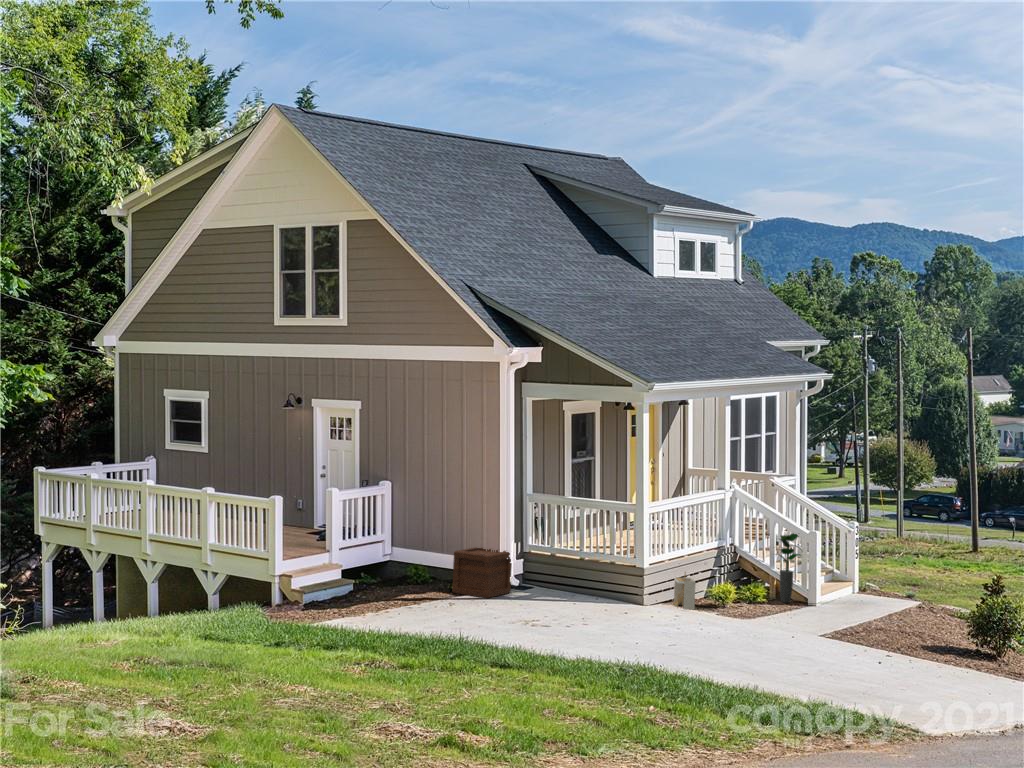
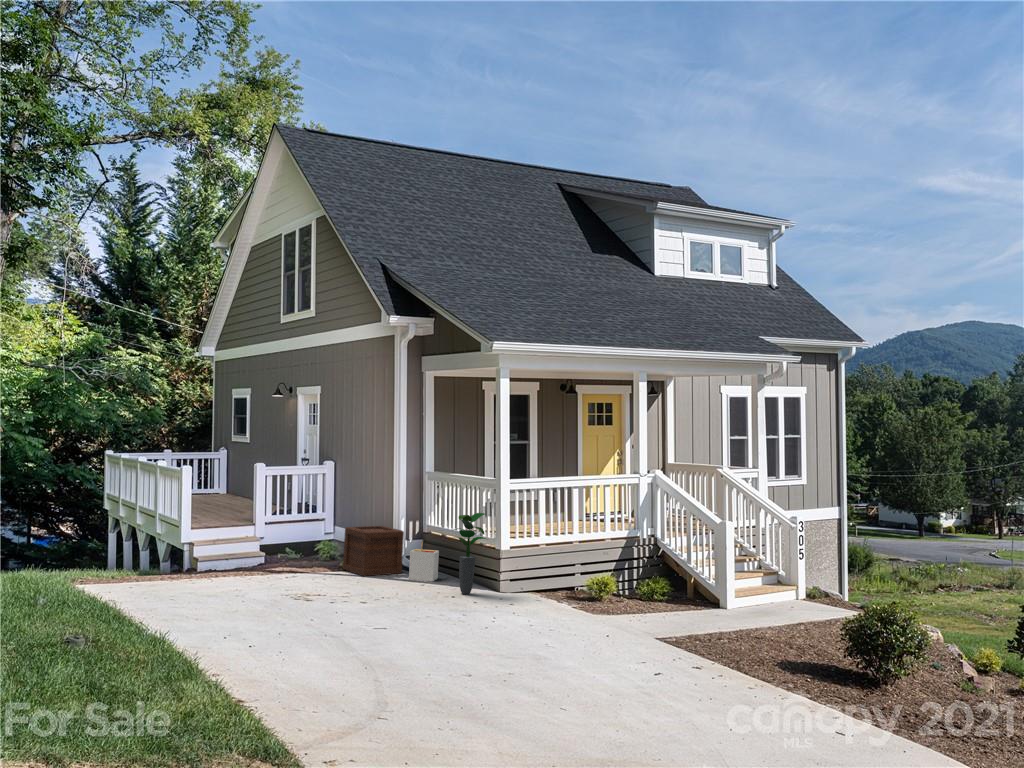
potted plant: present [780,533,802,603] -> present [454,513,486,594]
storage bin: present [674,572,696,610] -> present [409,542,439,581]

